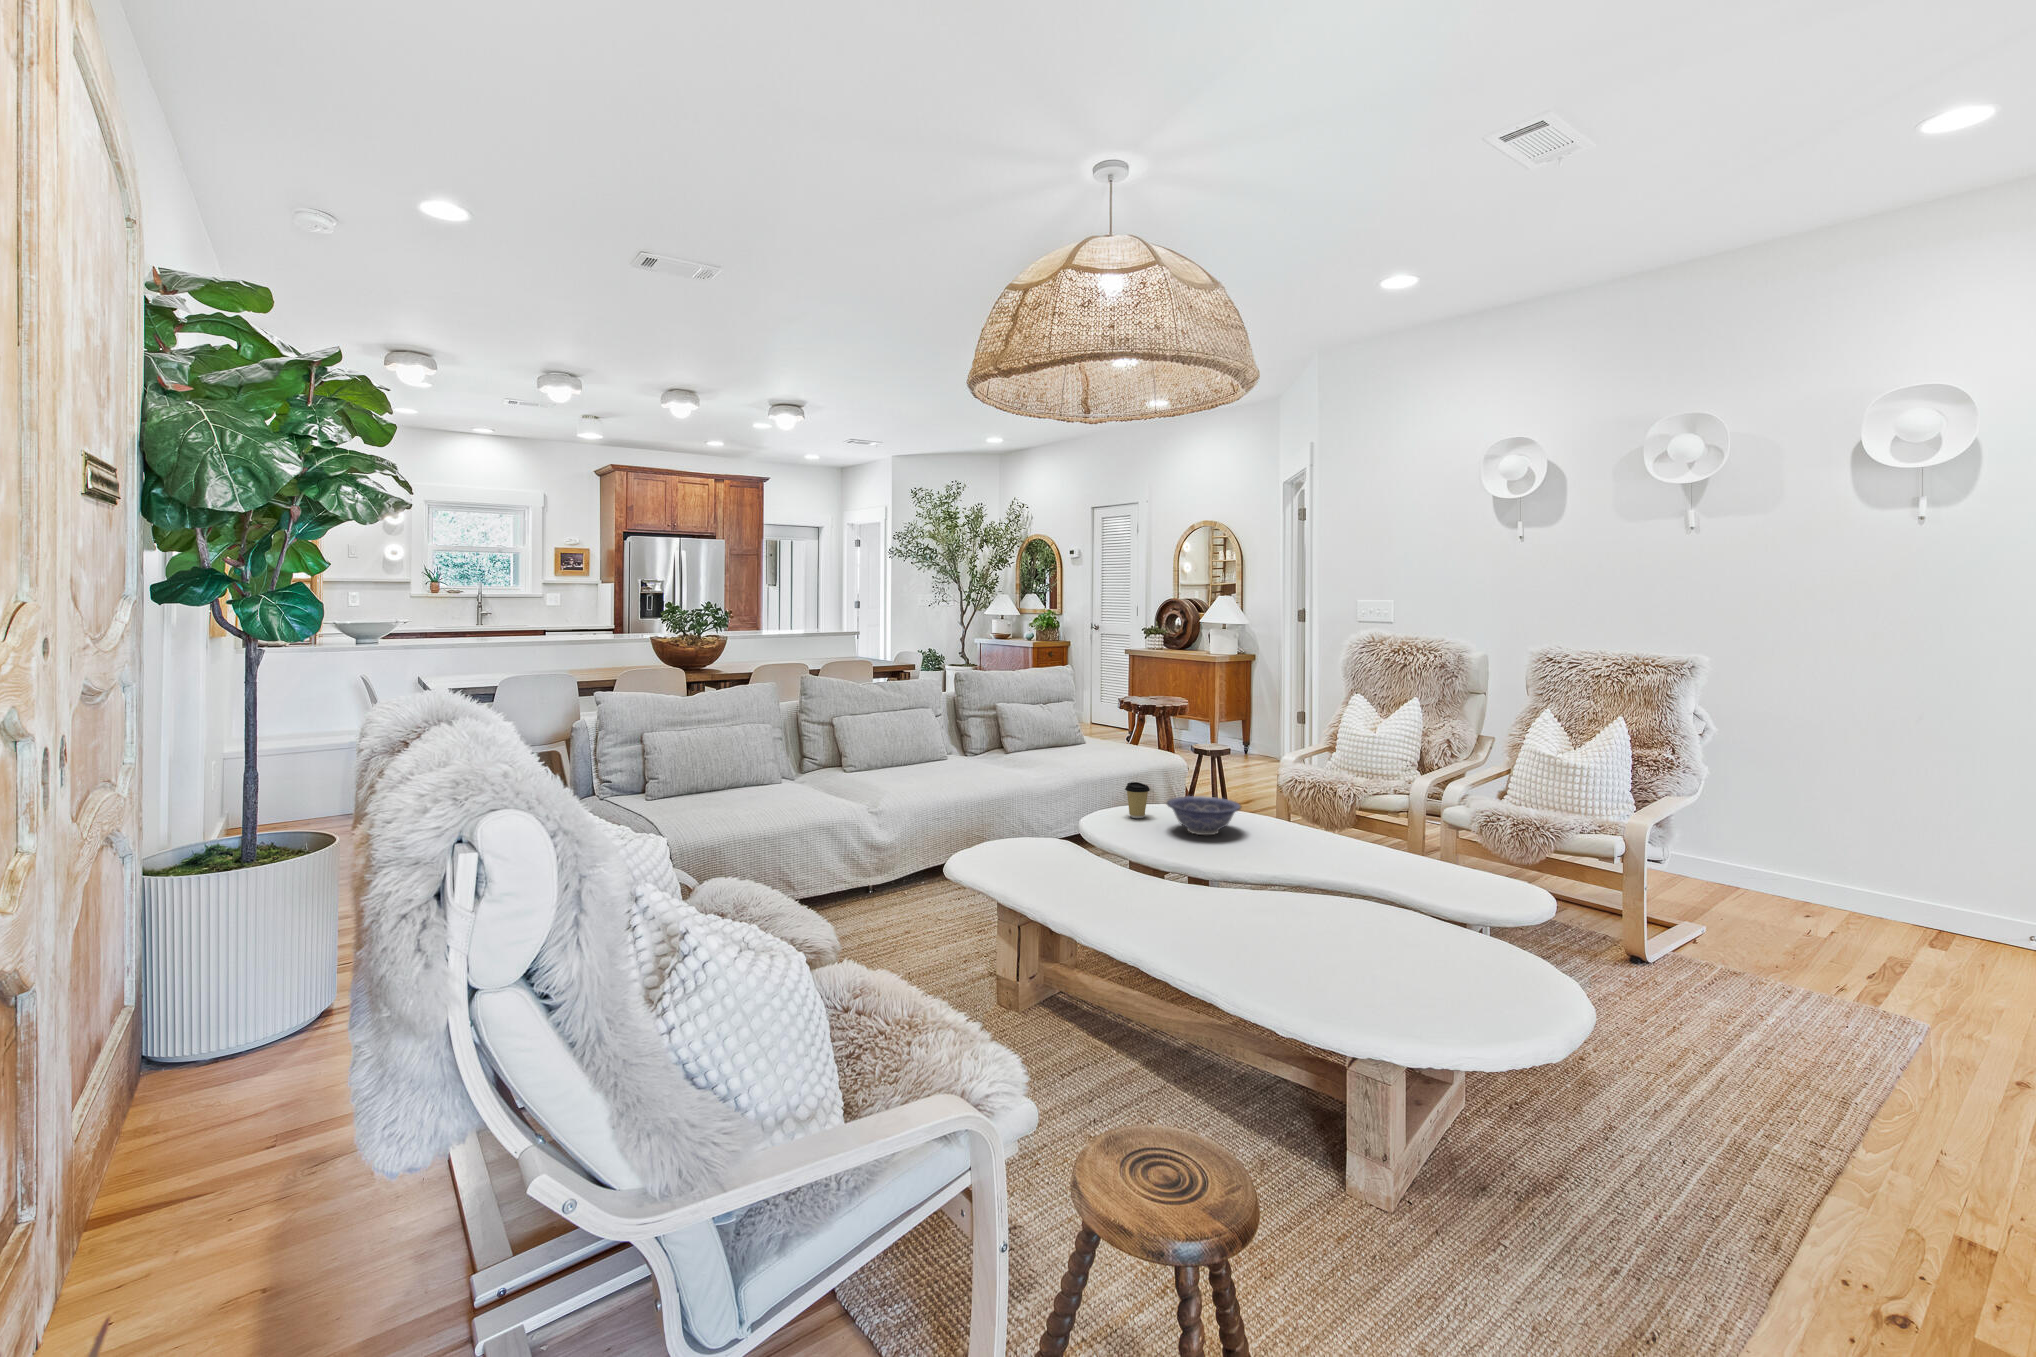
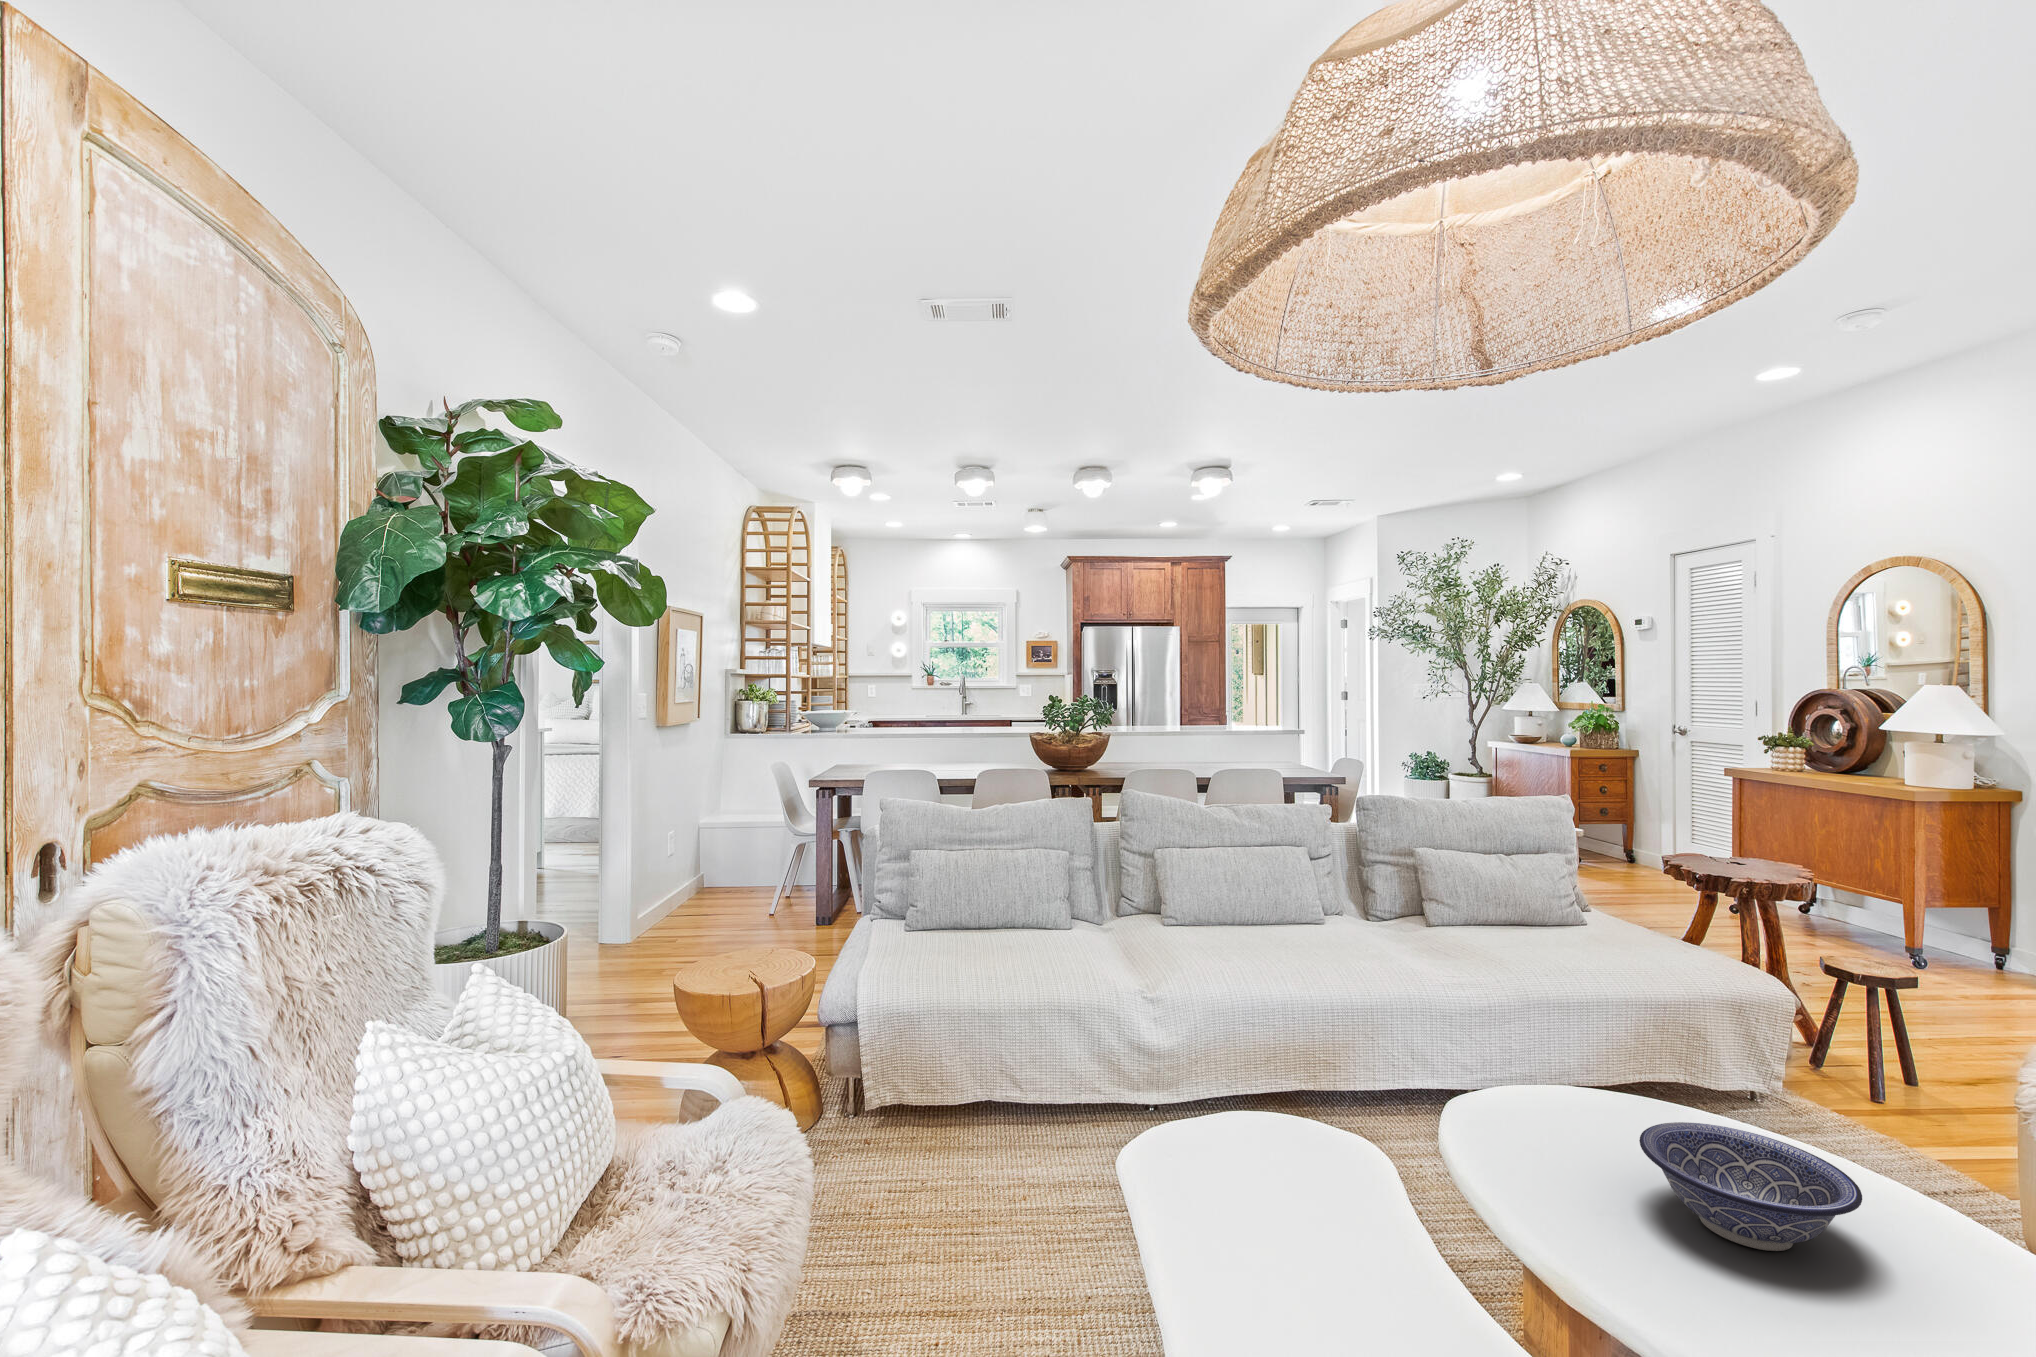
coffee cup: present [1125,782,1150,818] -> none [1560,1057,1620,1141]

